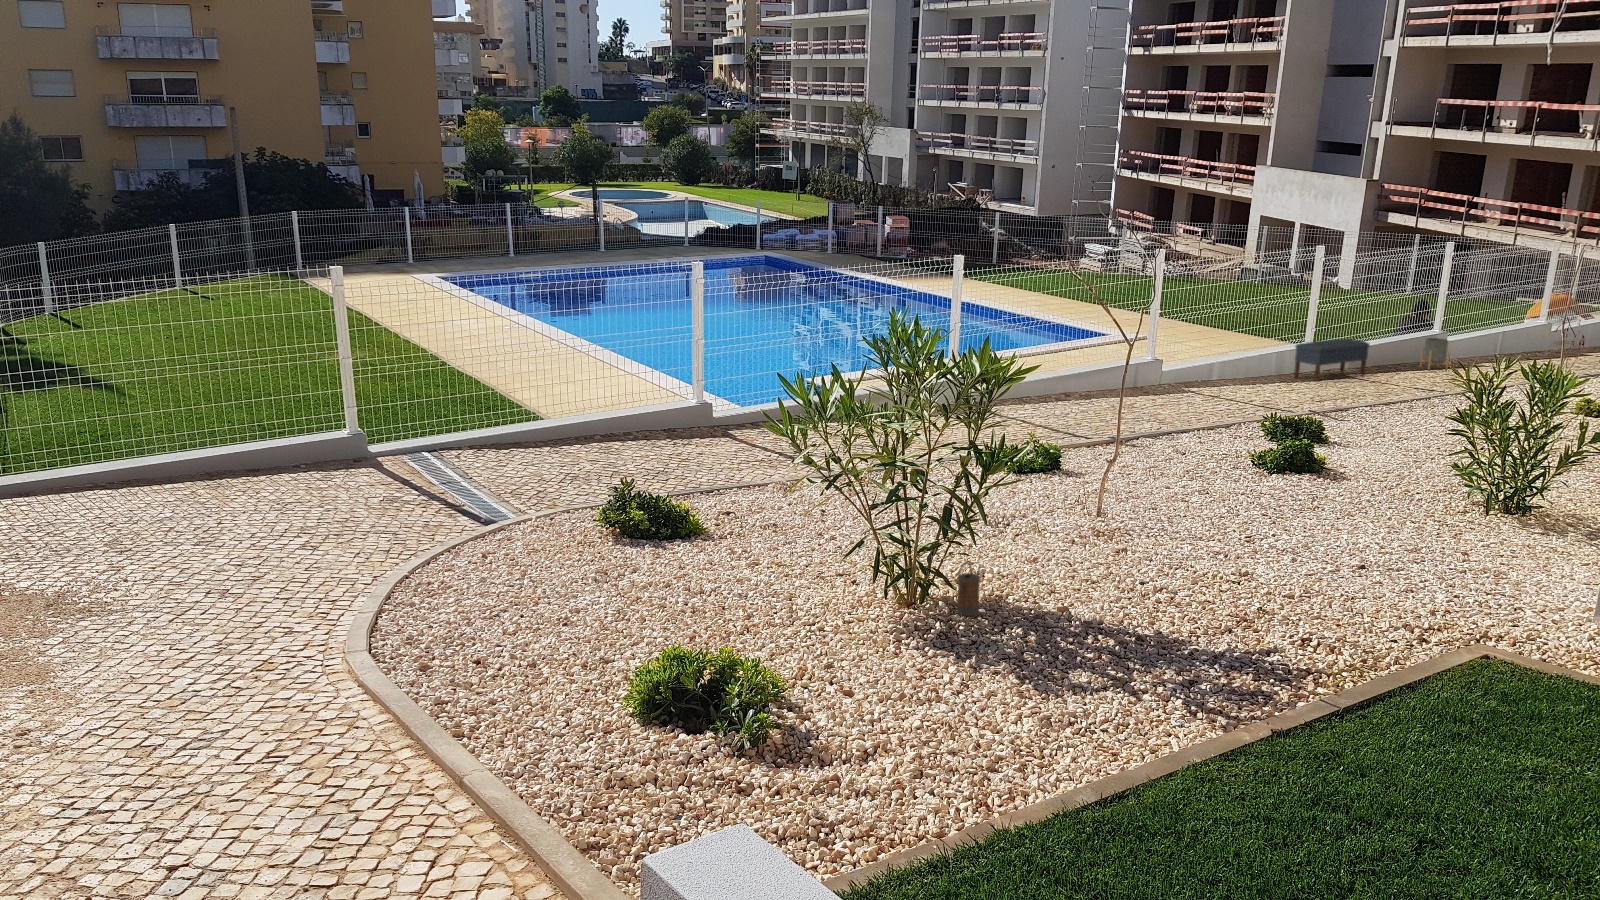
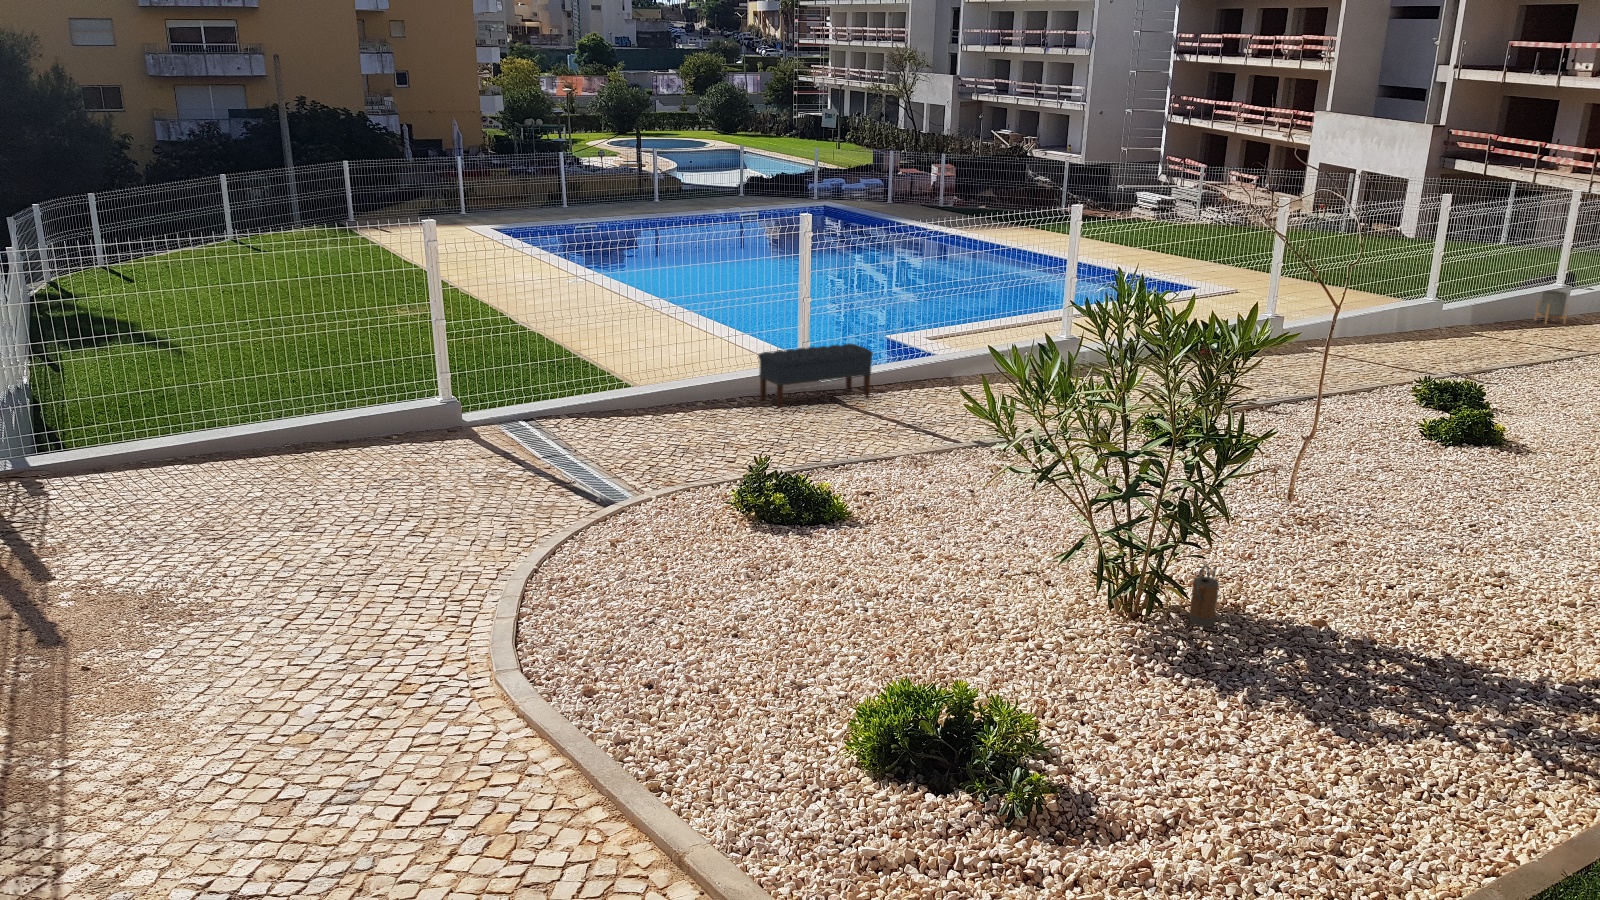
bench: present [1294,339,1370,381] -> present [758,344,873,408]

